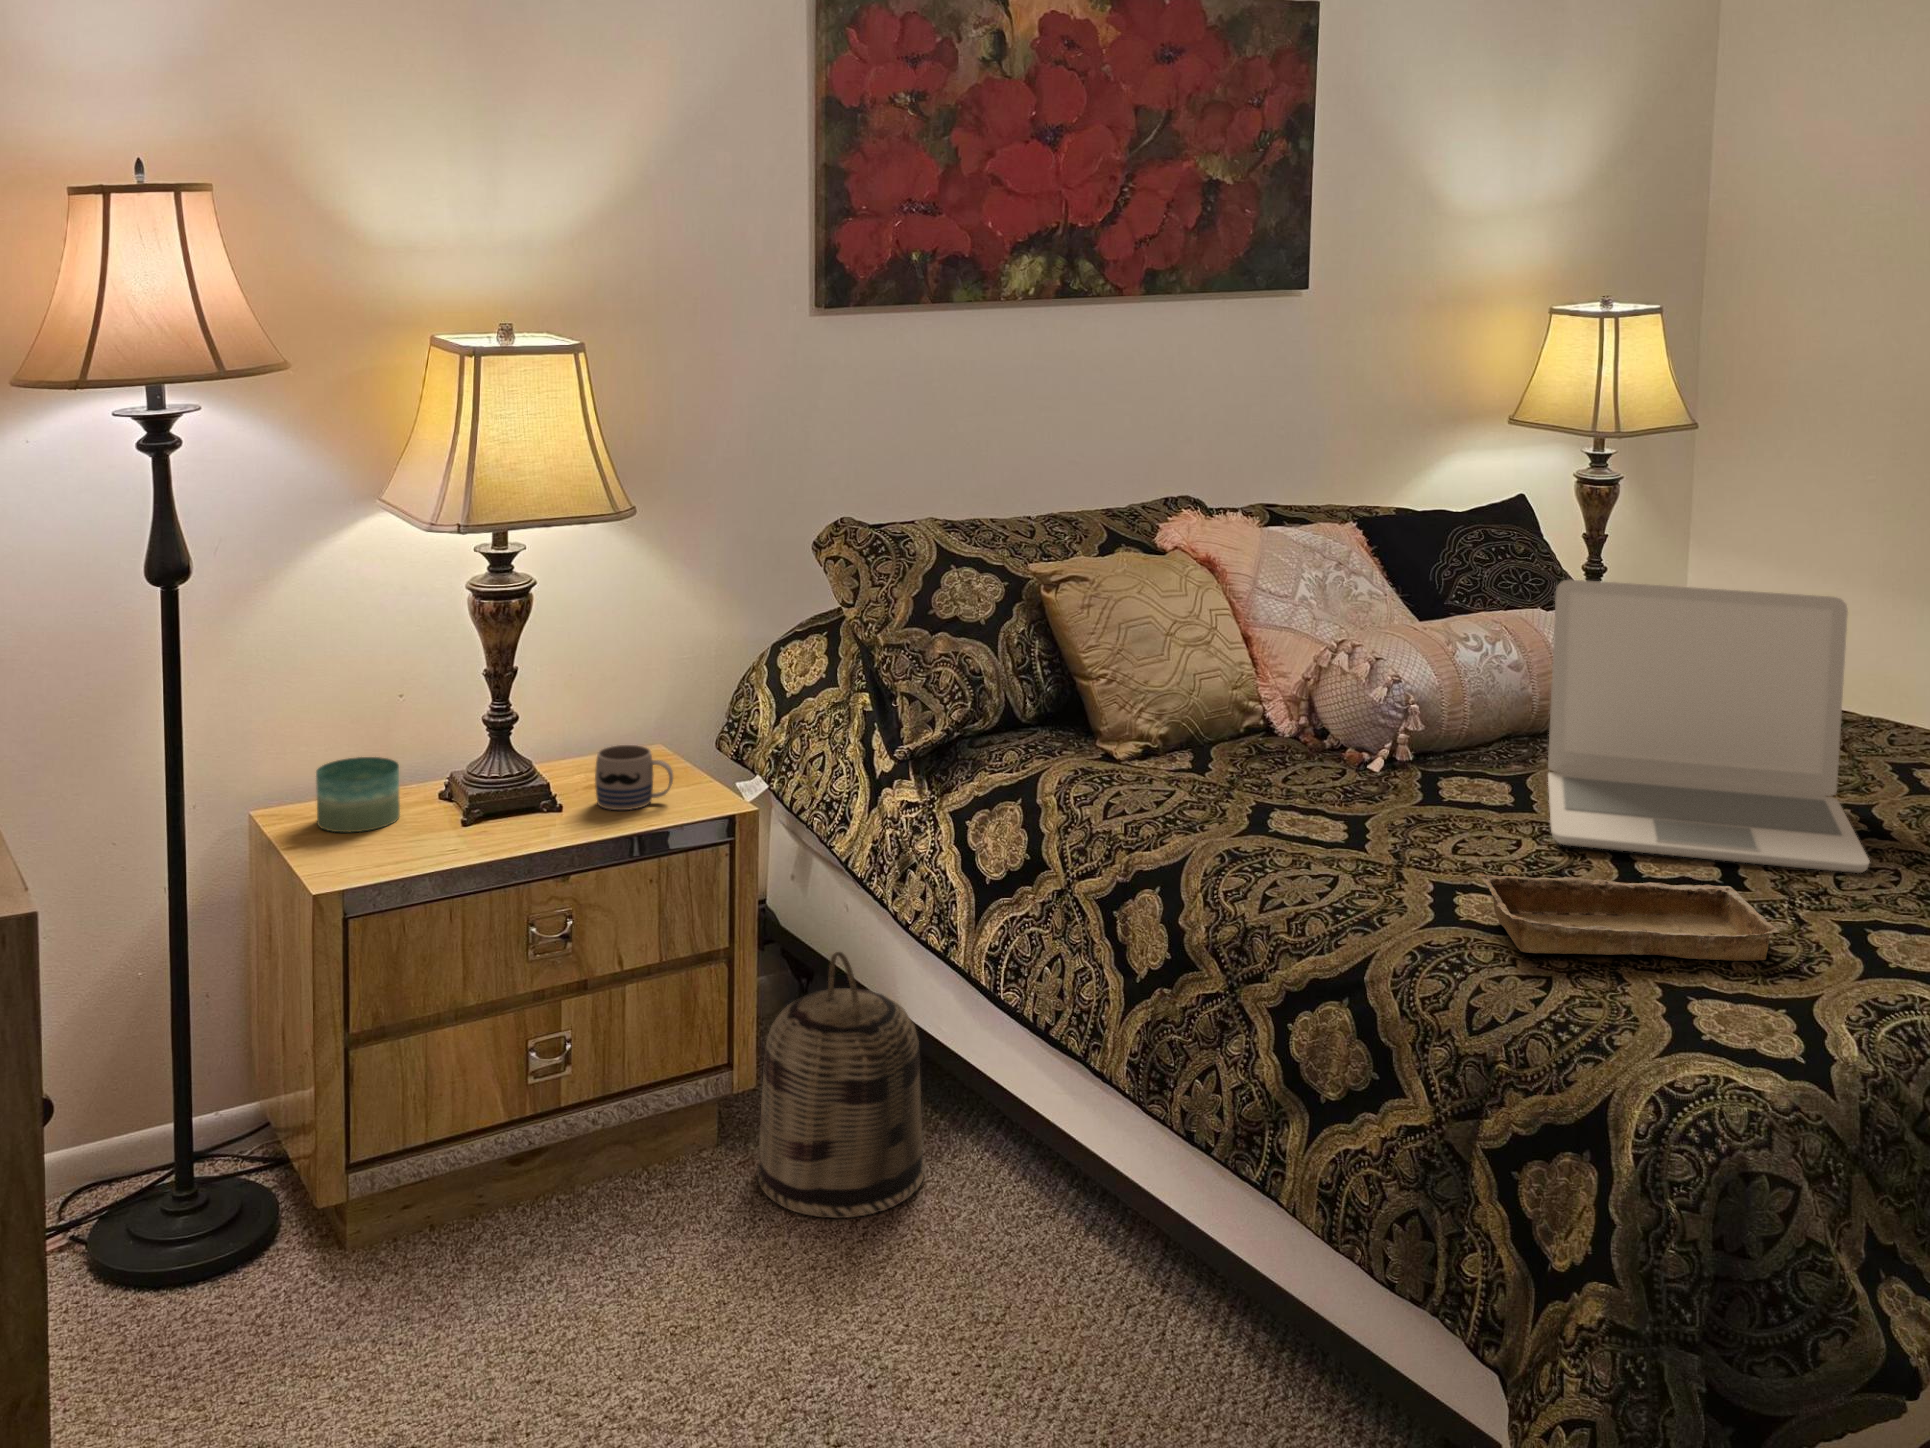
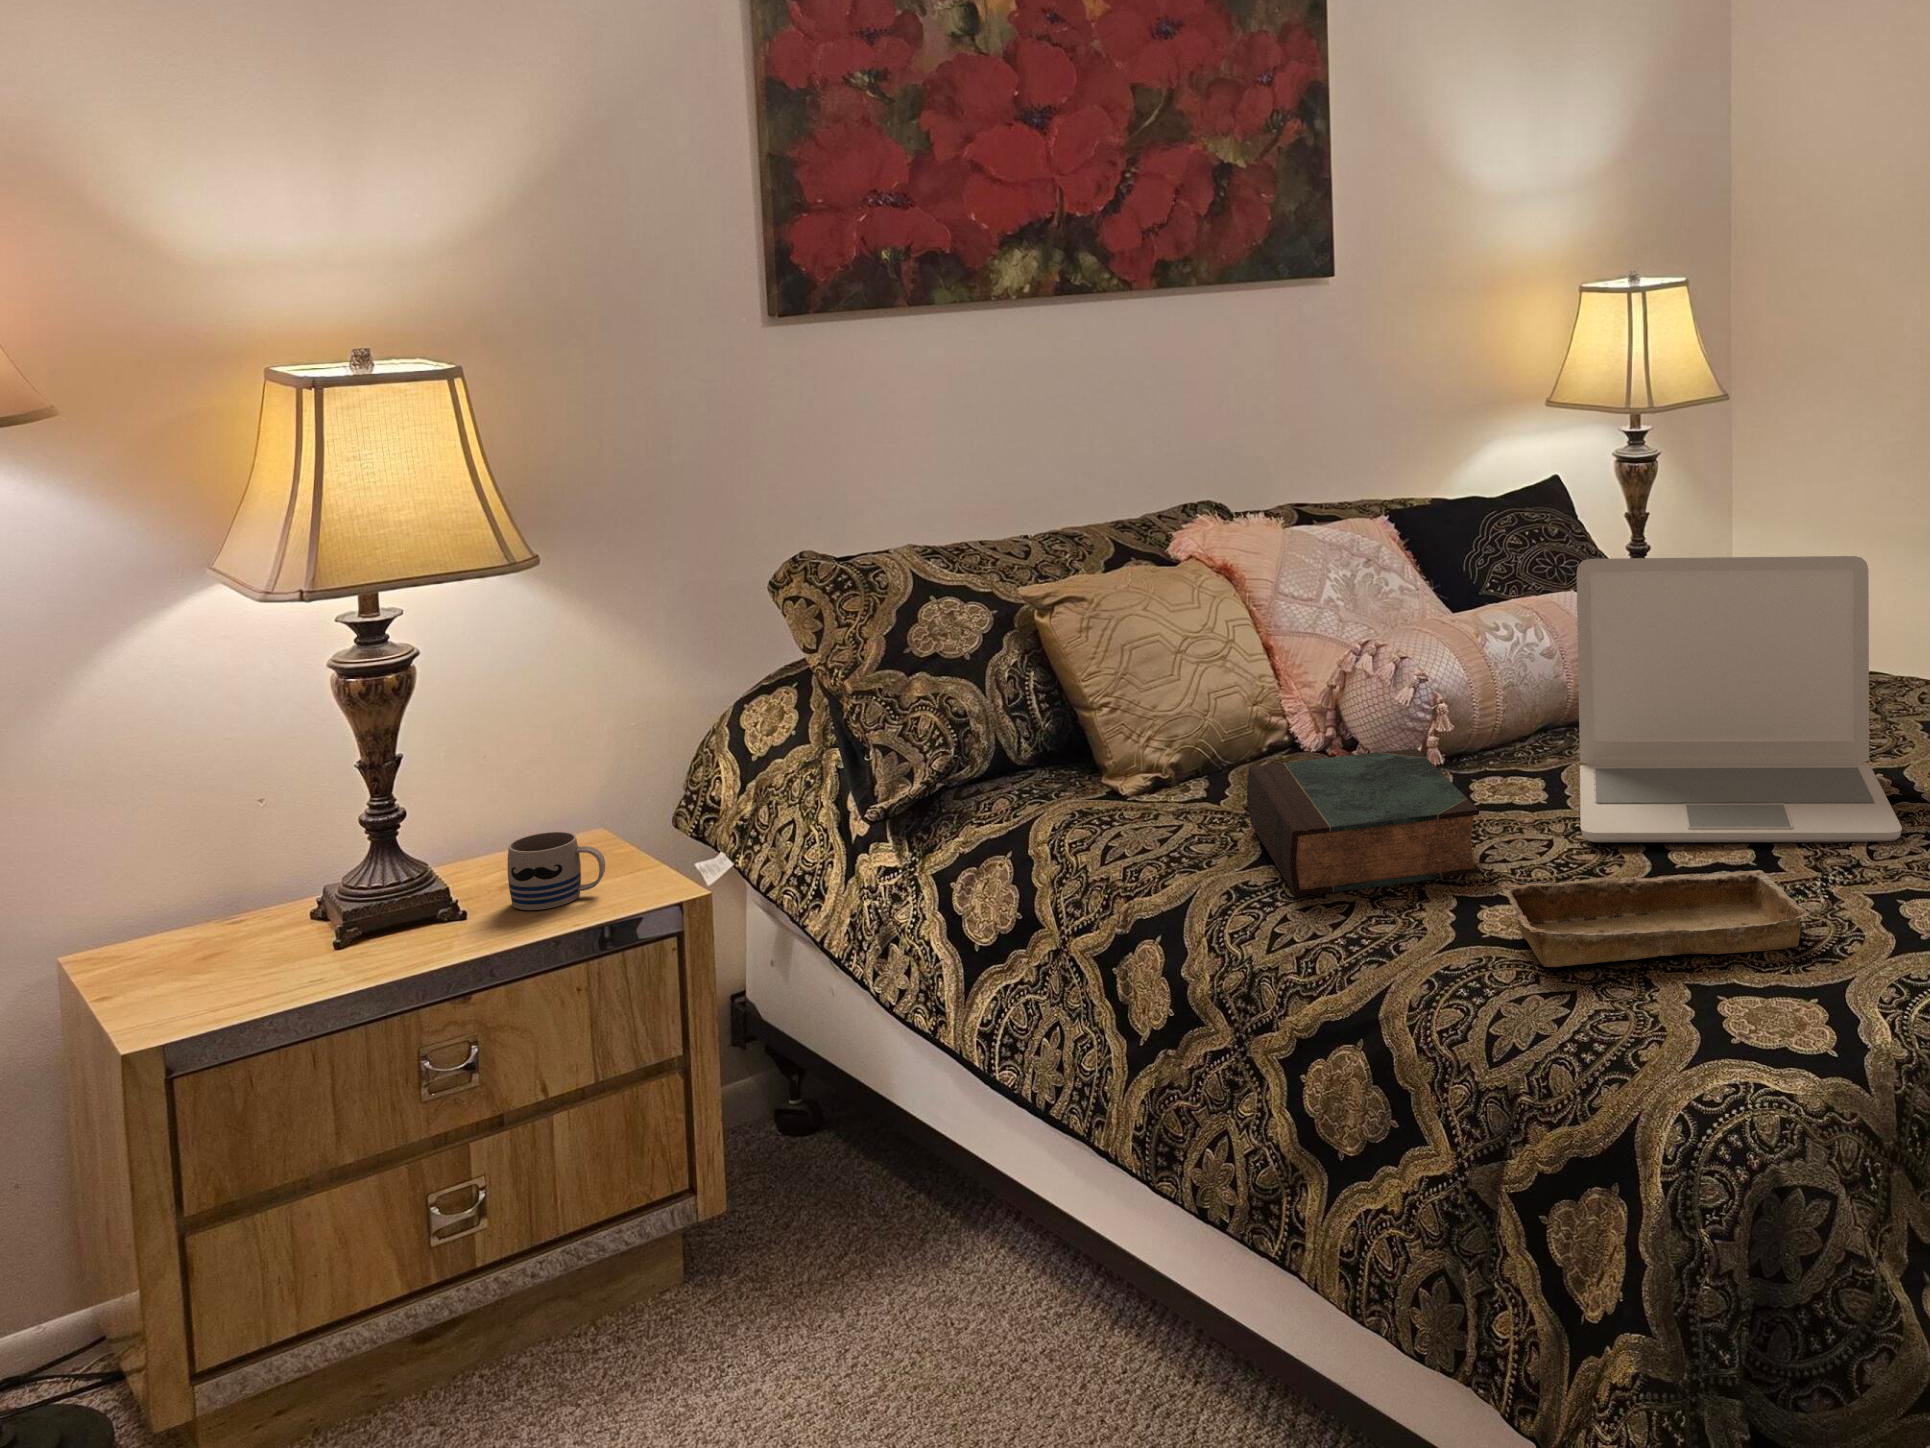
book: none [1236,742,1458,866] -> present [1247,748,1481,897]
candle: present [316,757,400,832] -> none [142,877,259,973]
basket: present [757,952,925,1218] -> none [728,1044,927,1353]

